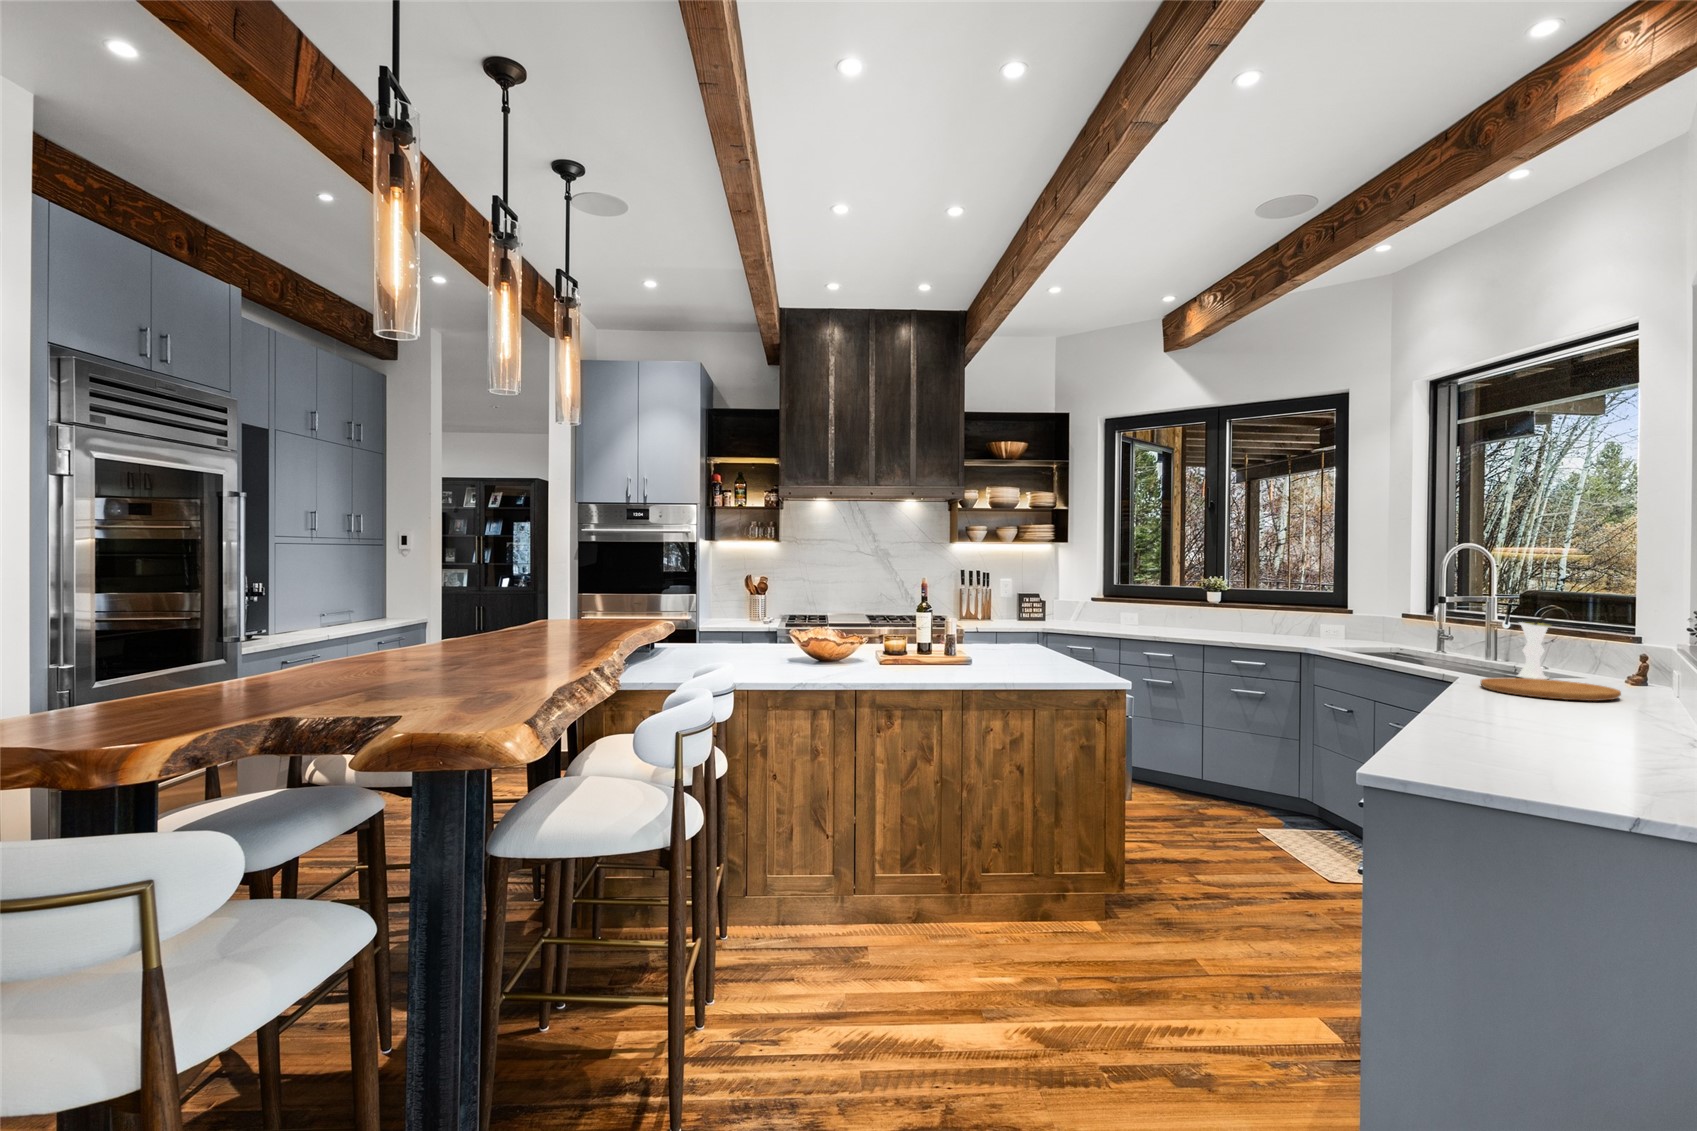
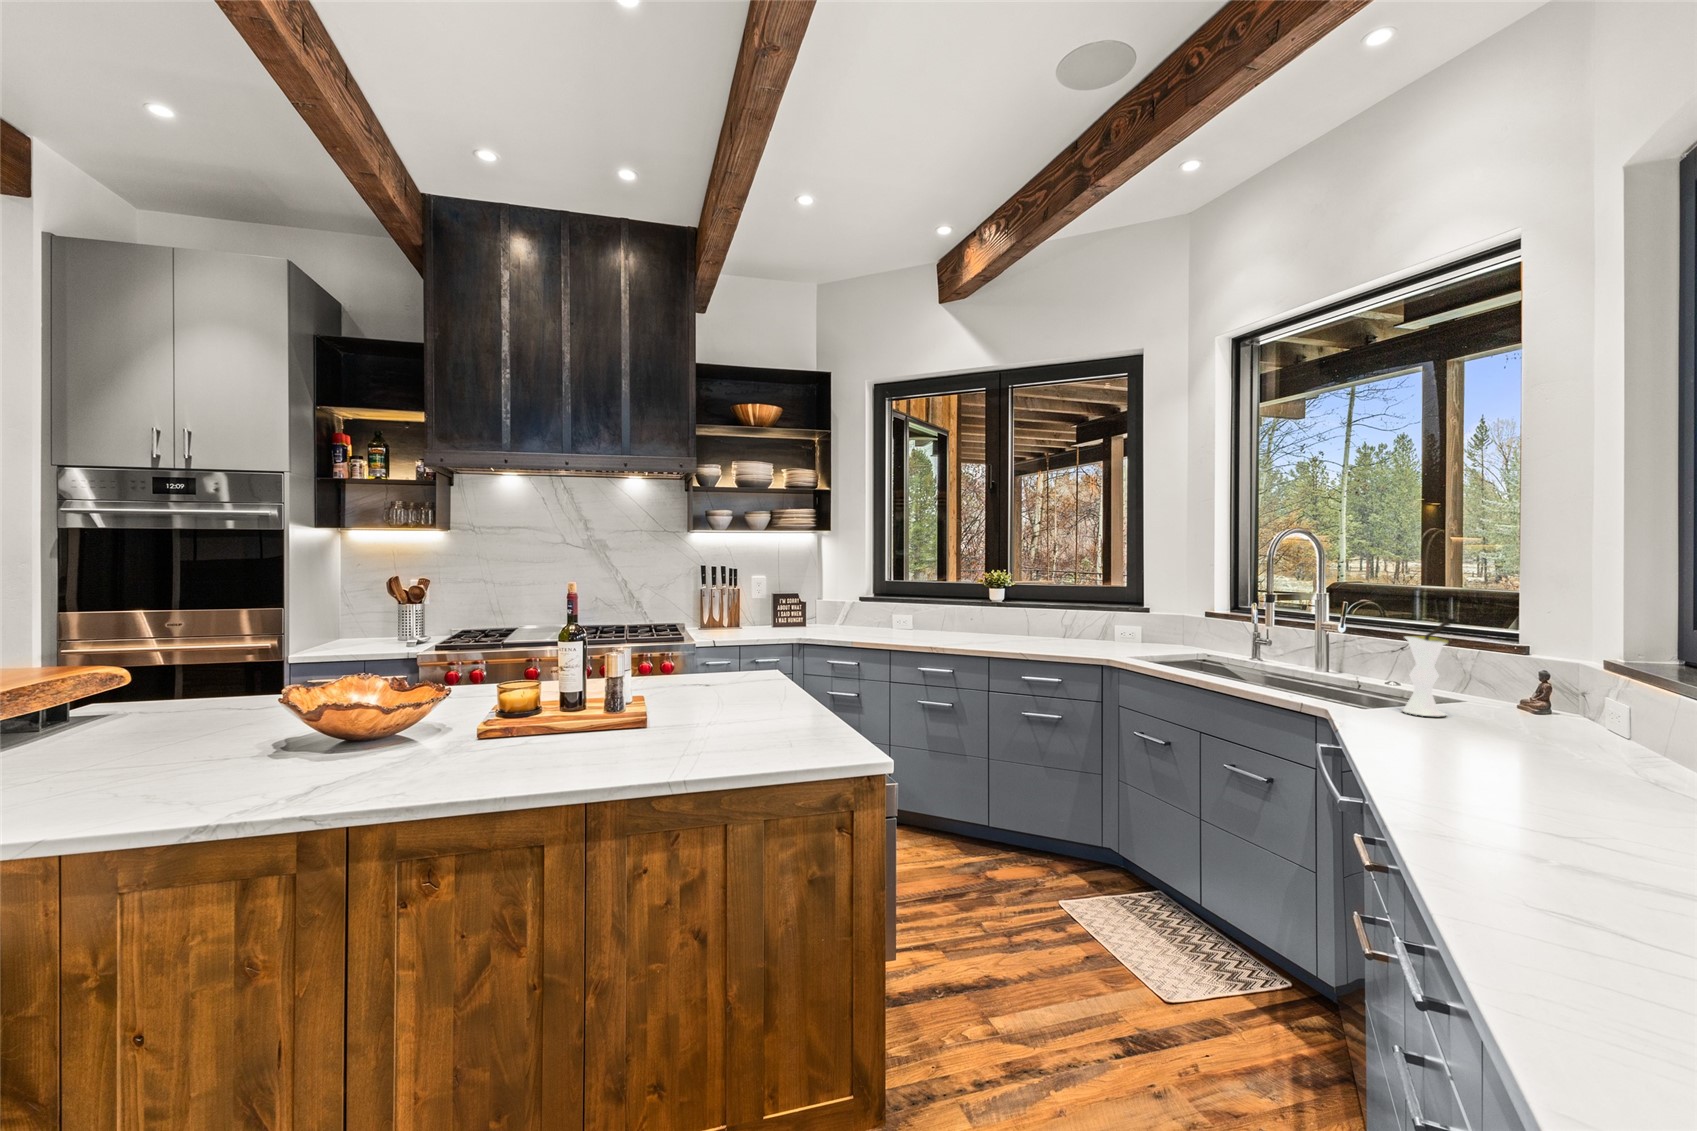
cutting board: present [1481,678,1621,701] -> none [1389,722,1601,772]

